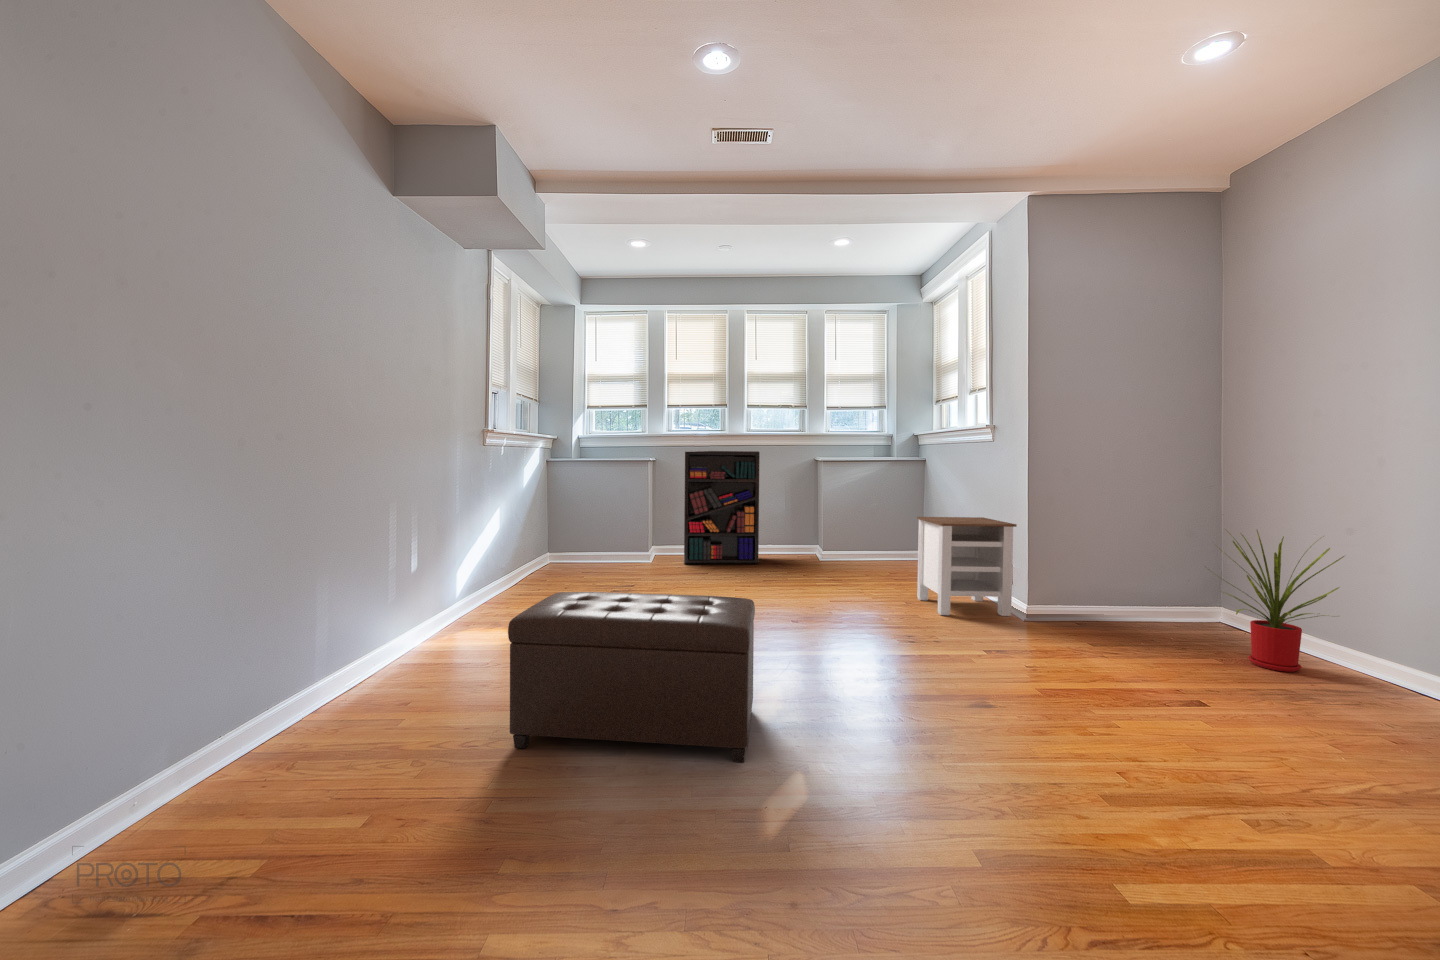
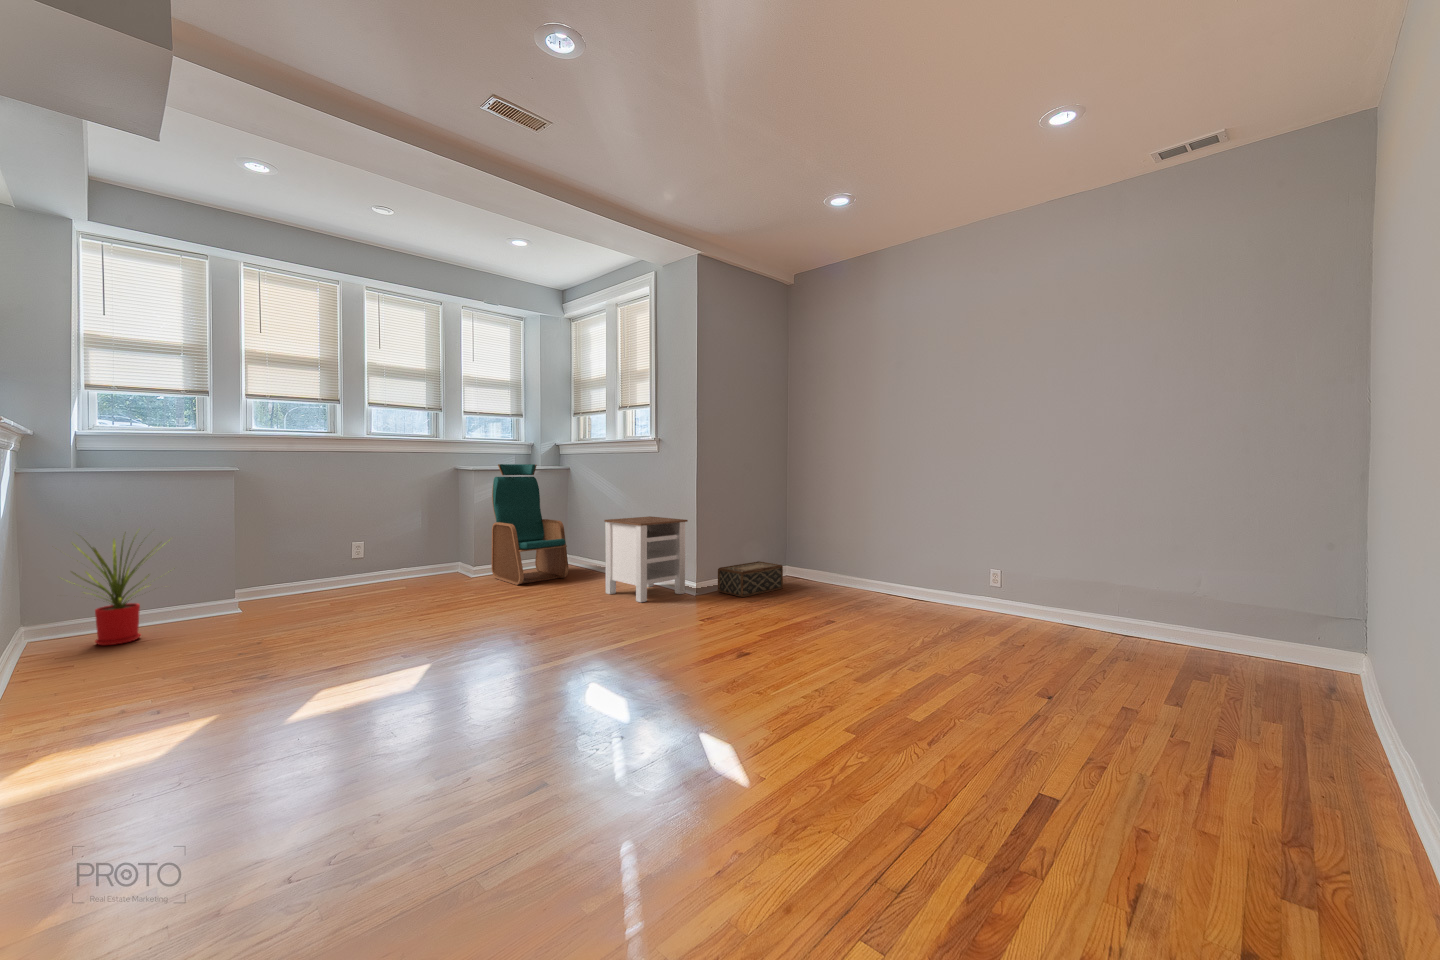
bookshelf: present [684,451,760,564] -> none [286,457,404,604]
armchair: none [834,456,901,576] -> present [492,464,569,585]
house plant: present [1208,530,1344,672] -> present [72,536,157,645]
ottoman: present [508,592,755,762] -> none [379,608,662,843]
woven basket: none [1060,592,1178,639] -> present [718,561,783,597]

